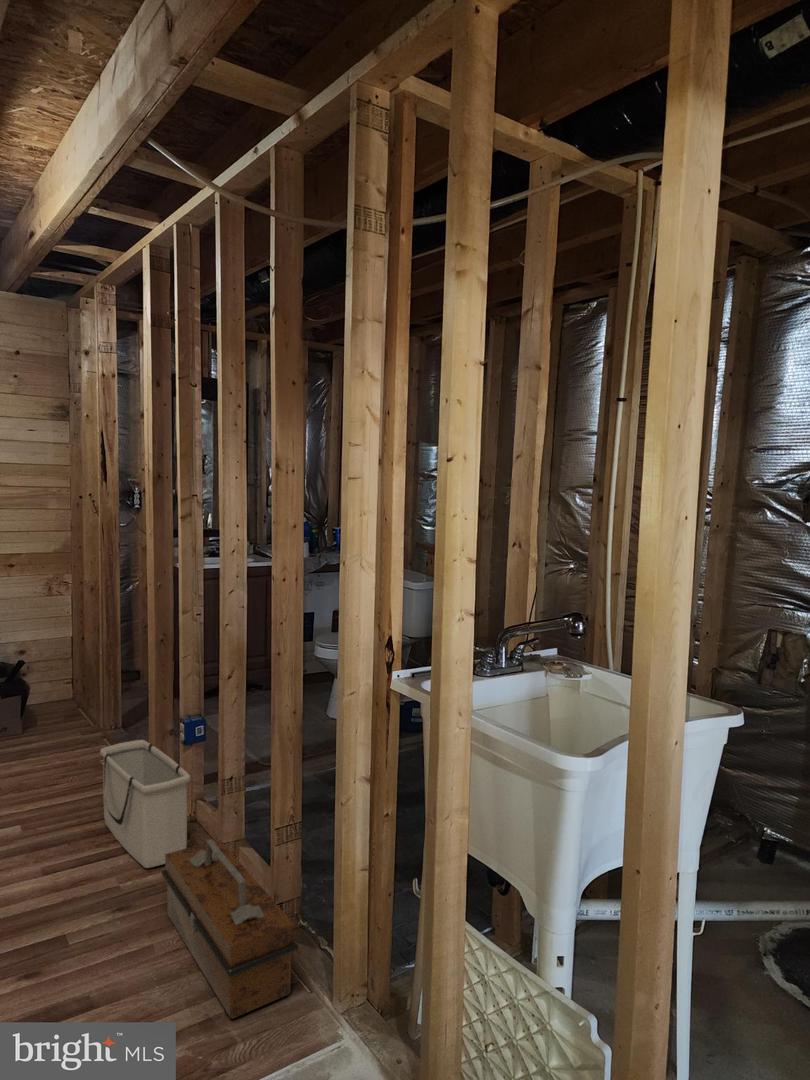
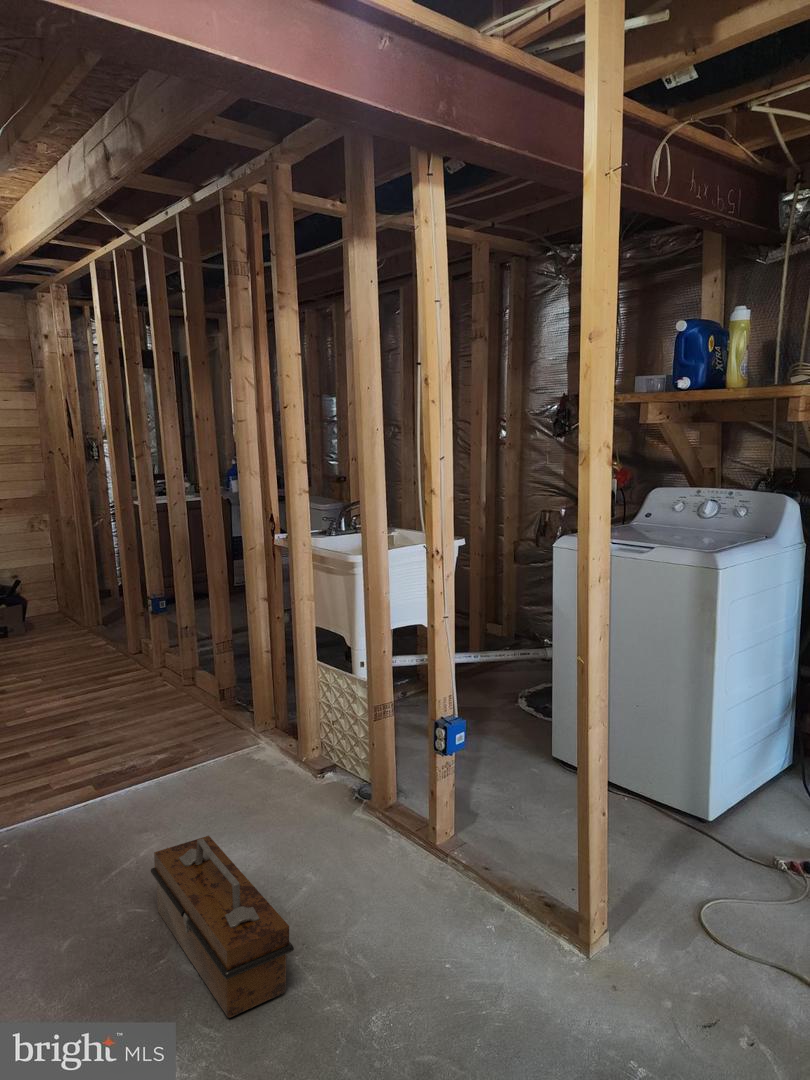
storage bin: present [100,740,190,868] -> none [79,728,176,862]

